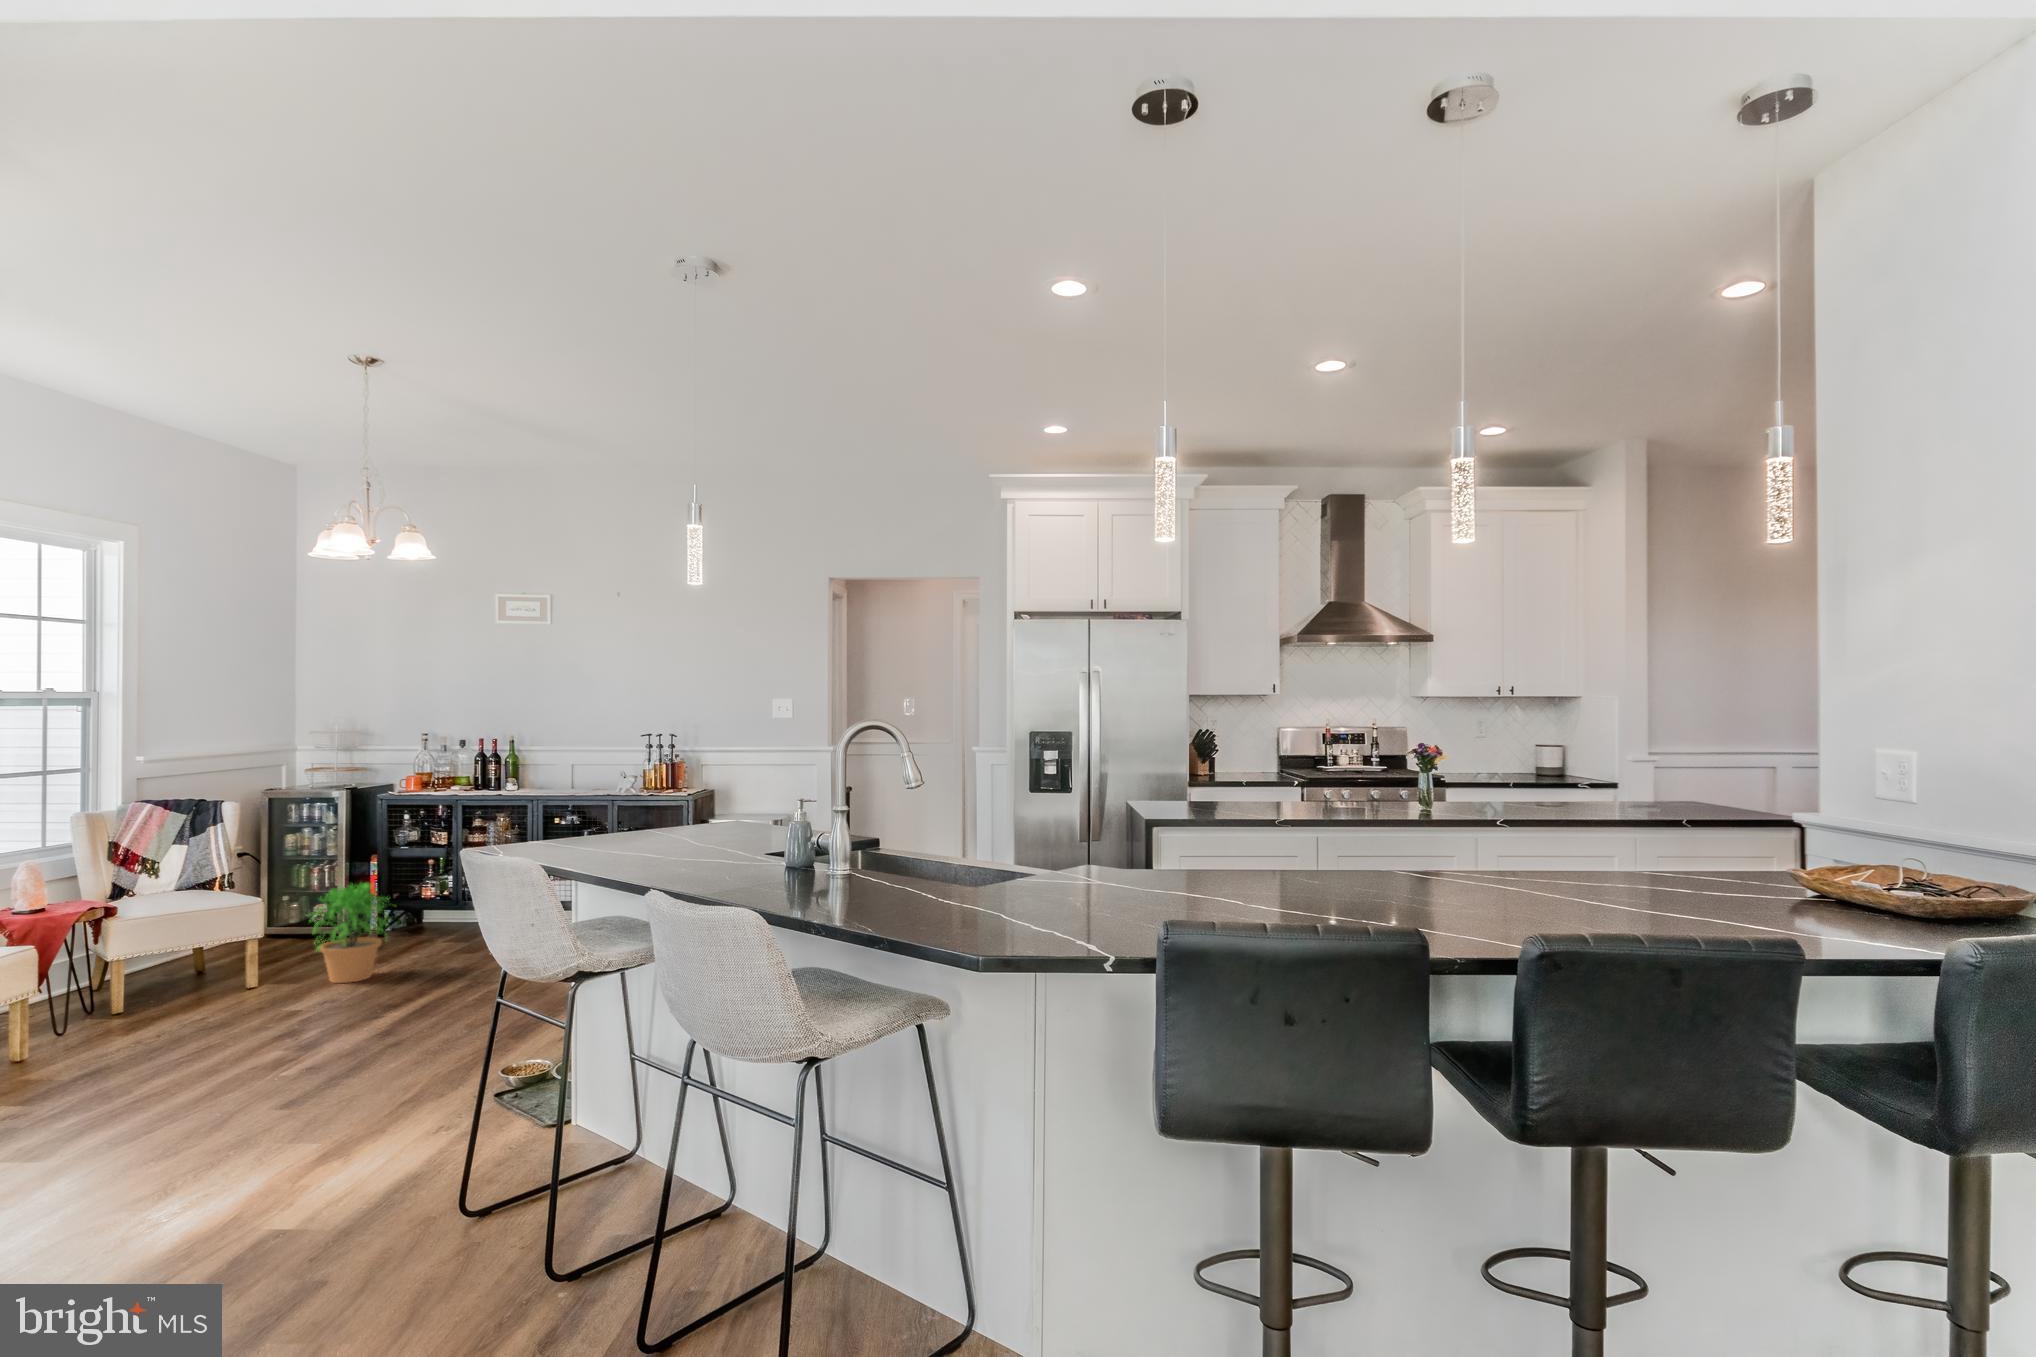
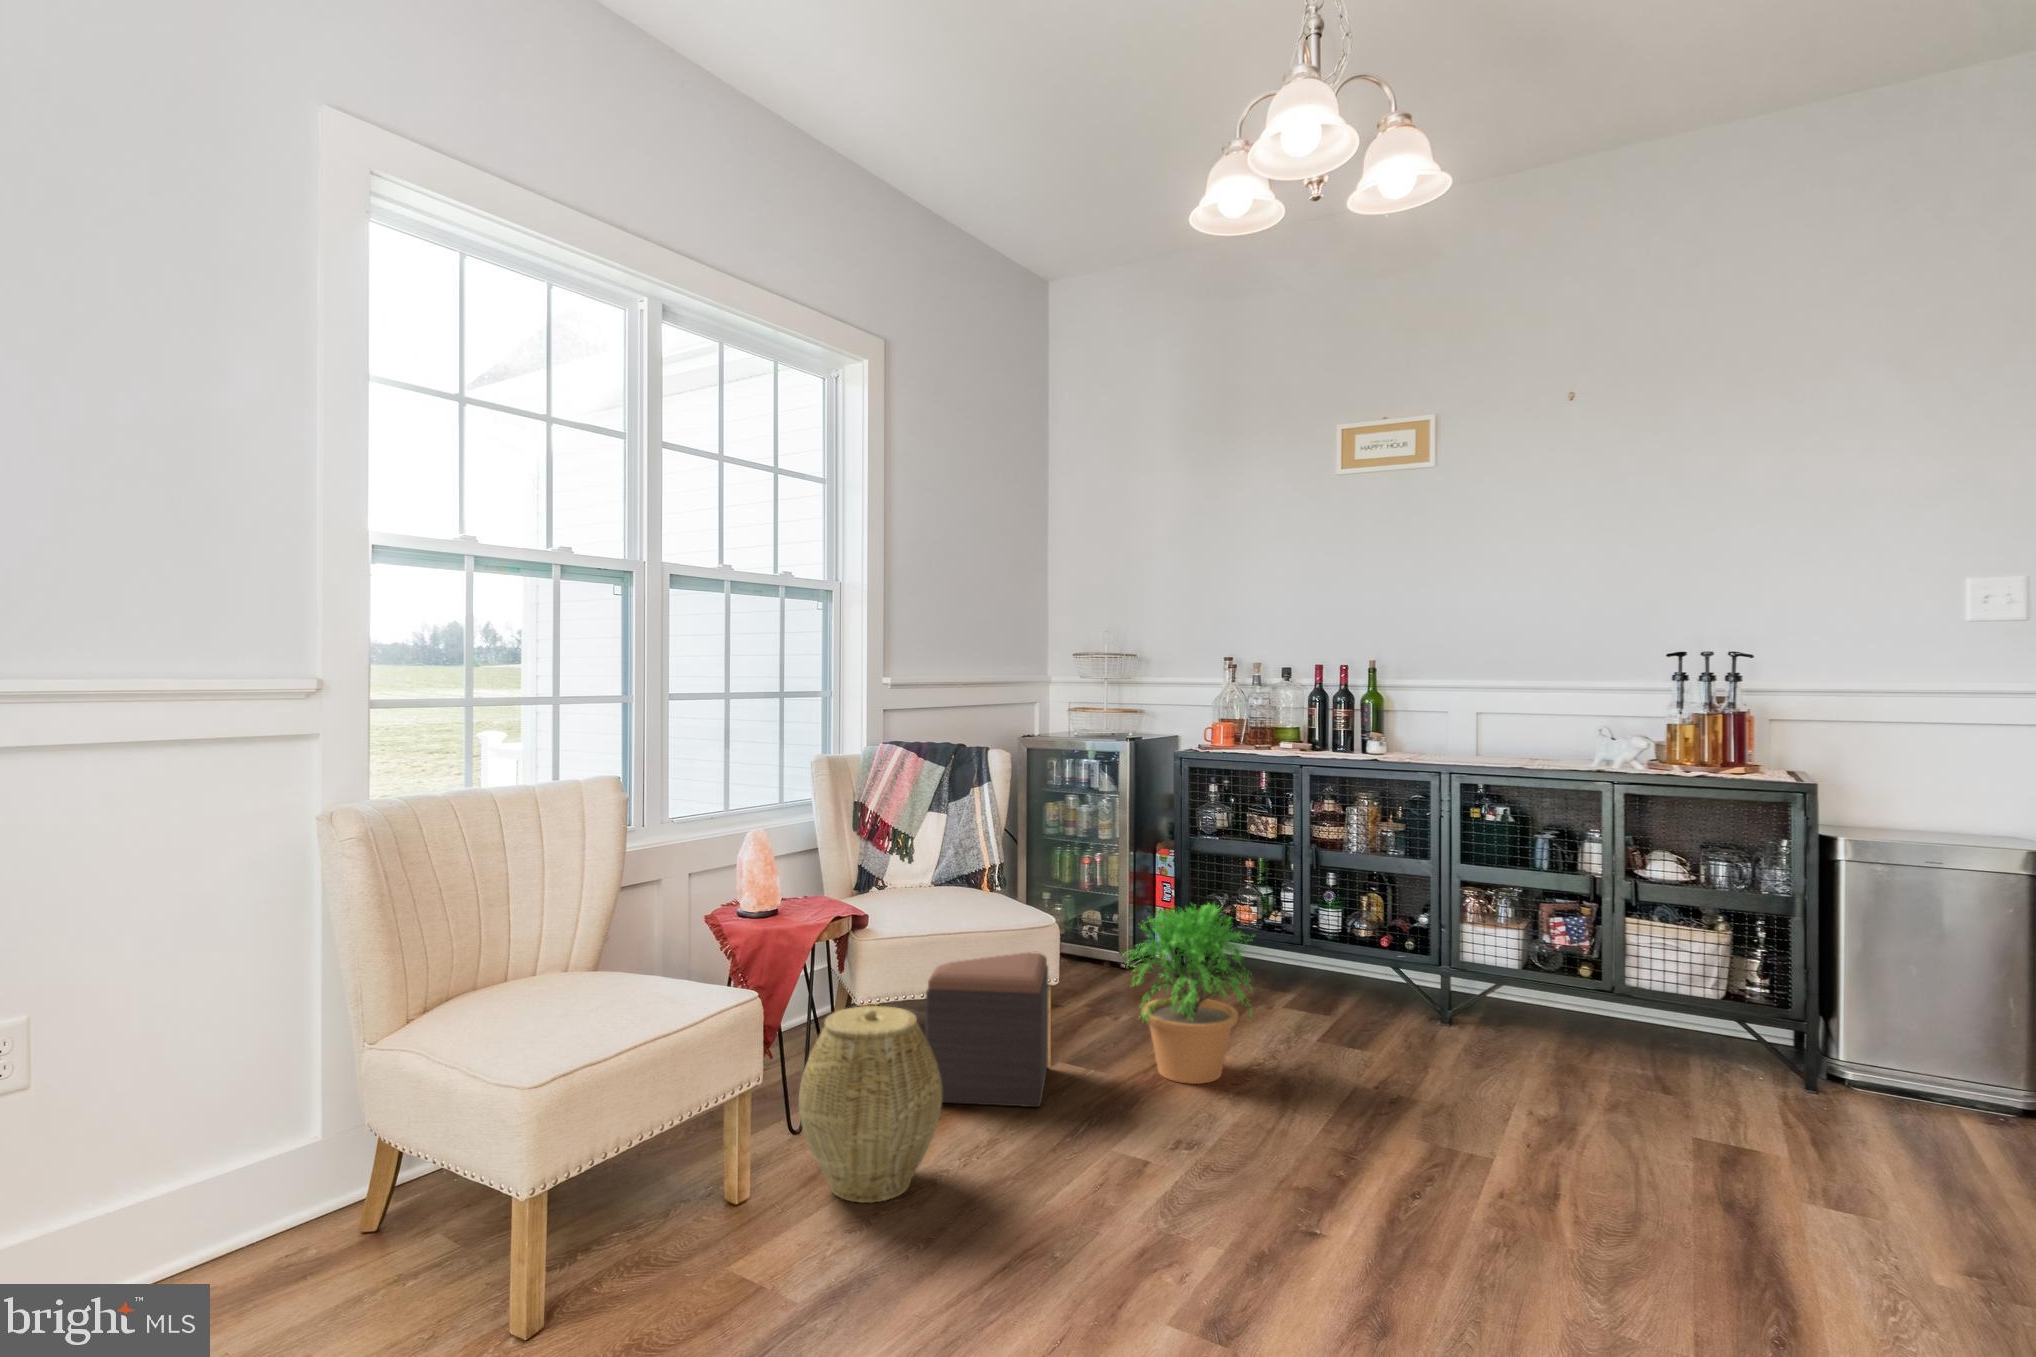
footstool: none [157,920,254,1012] -> present [925,952,1049,1107]
woven basket: none [59,949,159,1051] -> present [799,1006,942,1203]

